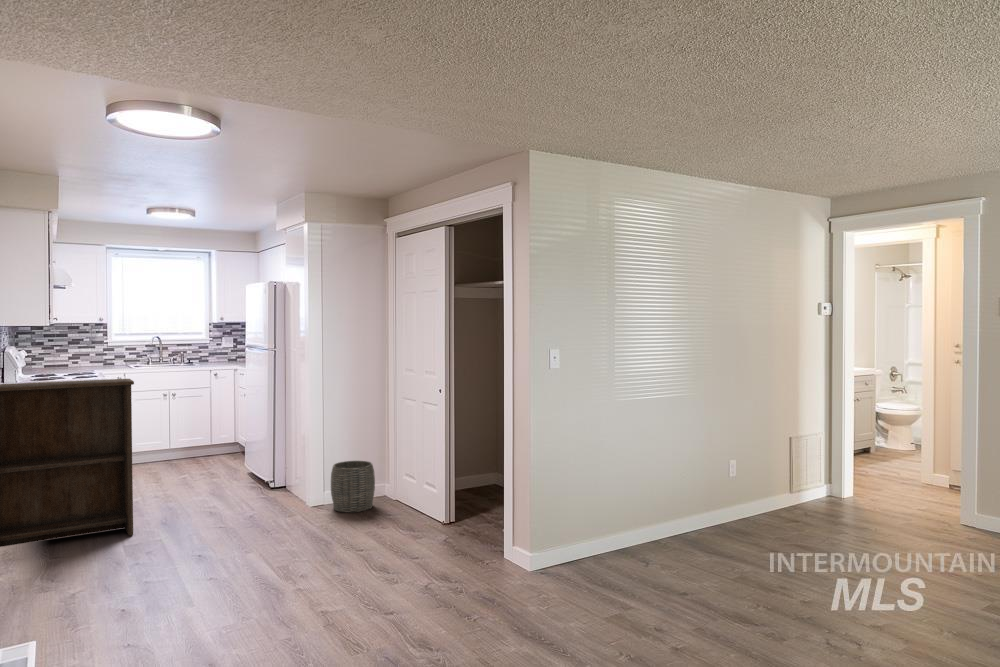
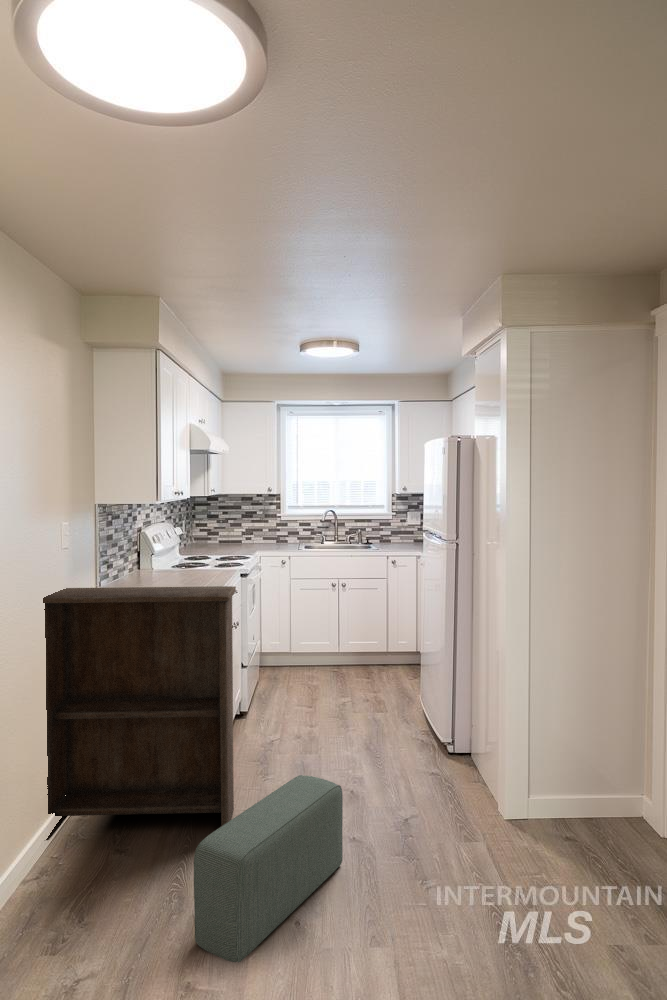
woven basket: present [331,461,375,512] -> none [544,757,631,872]
pouf: none [141,484,217,565] -> present [194,775,343,962]

